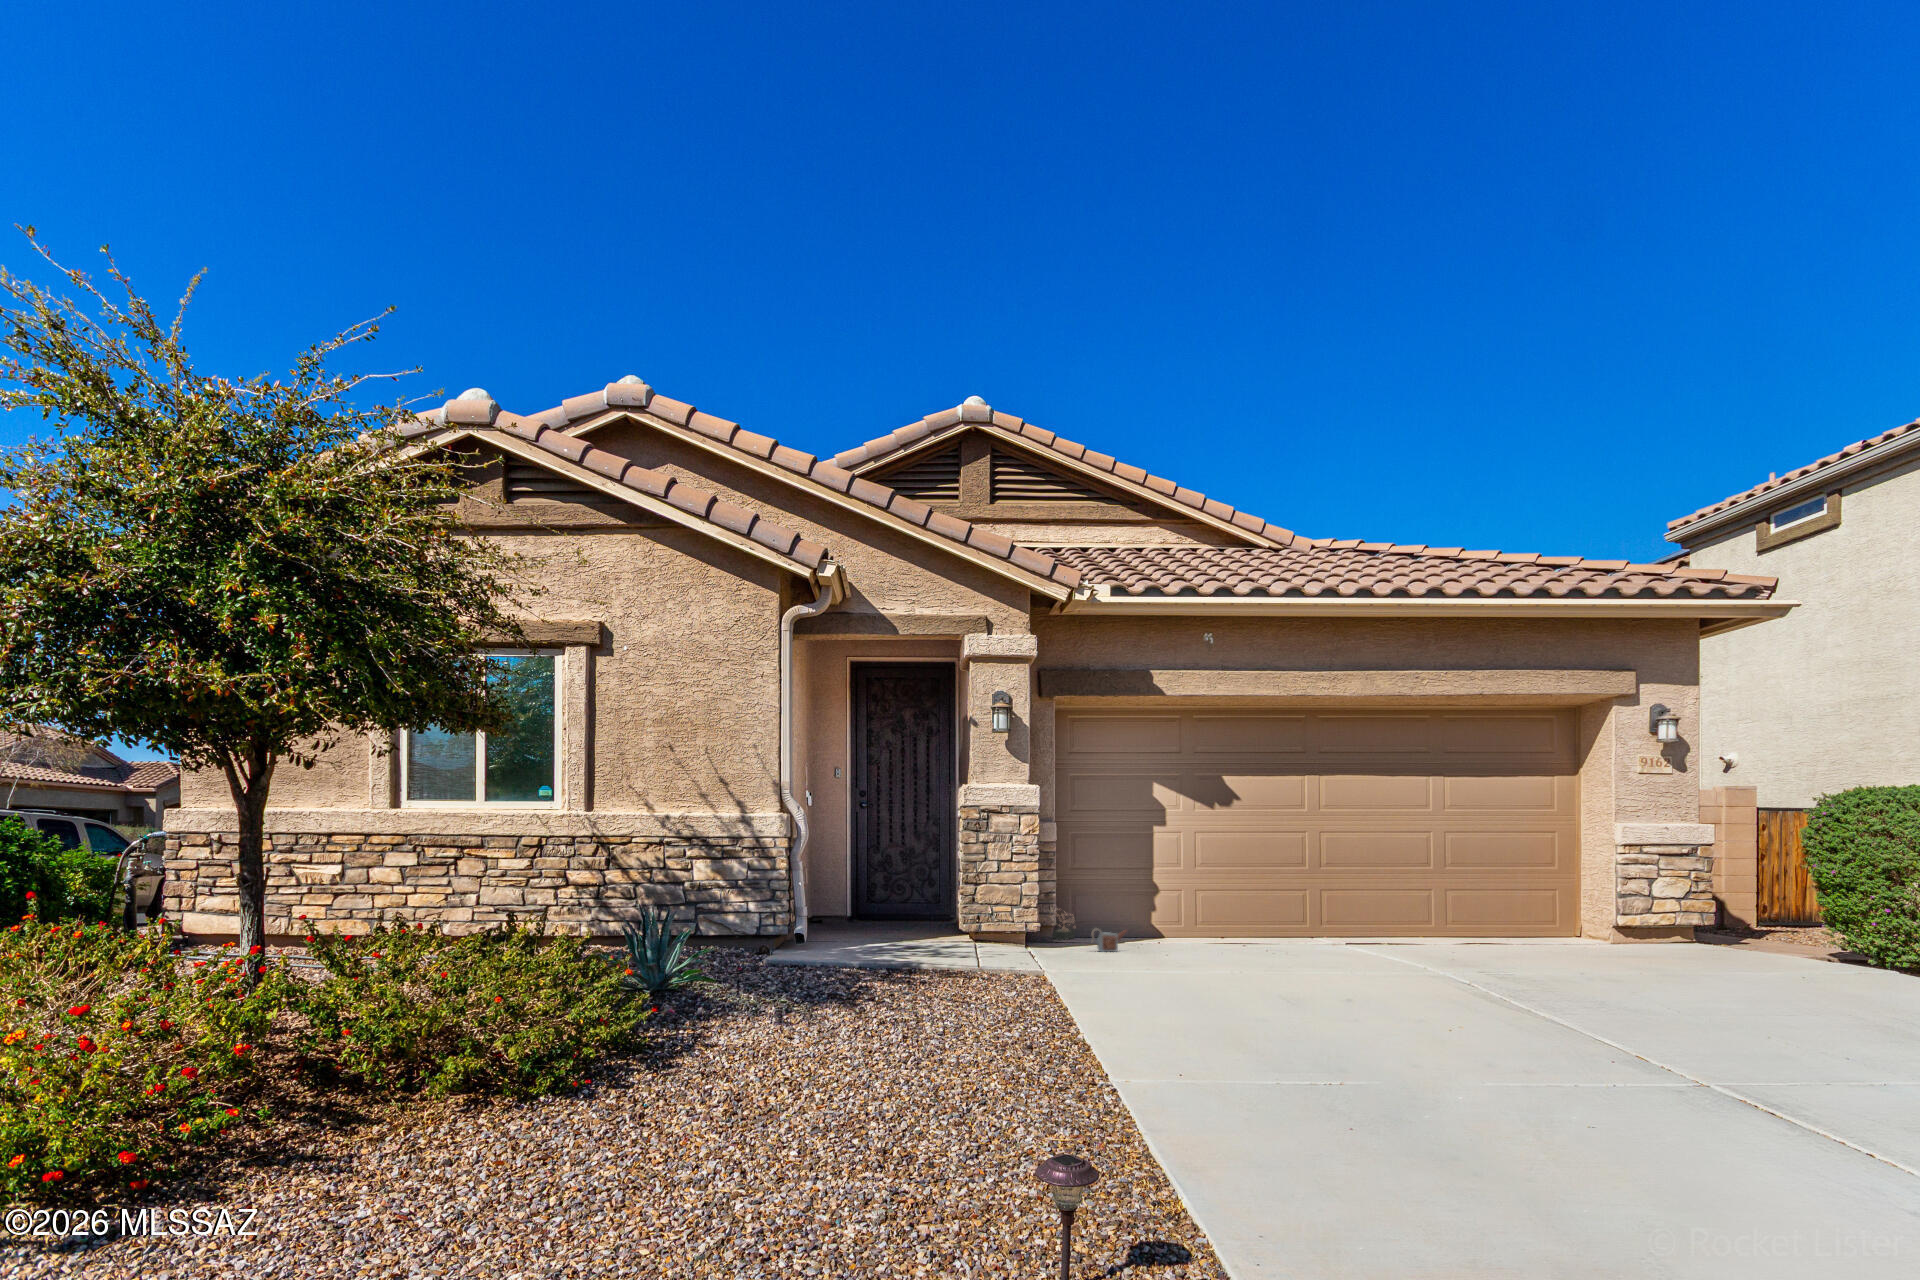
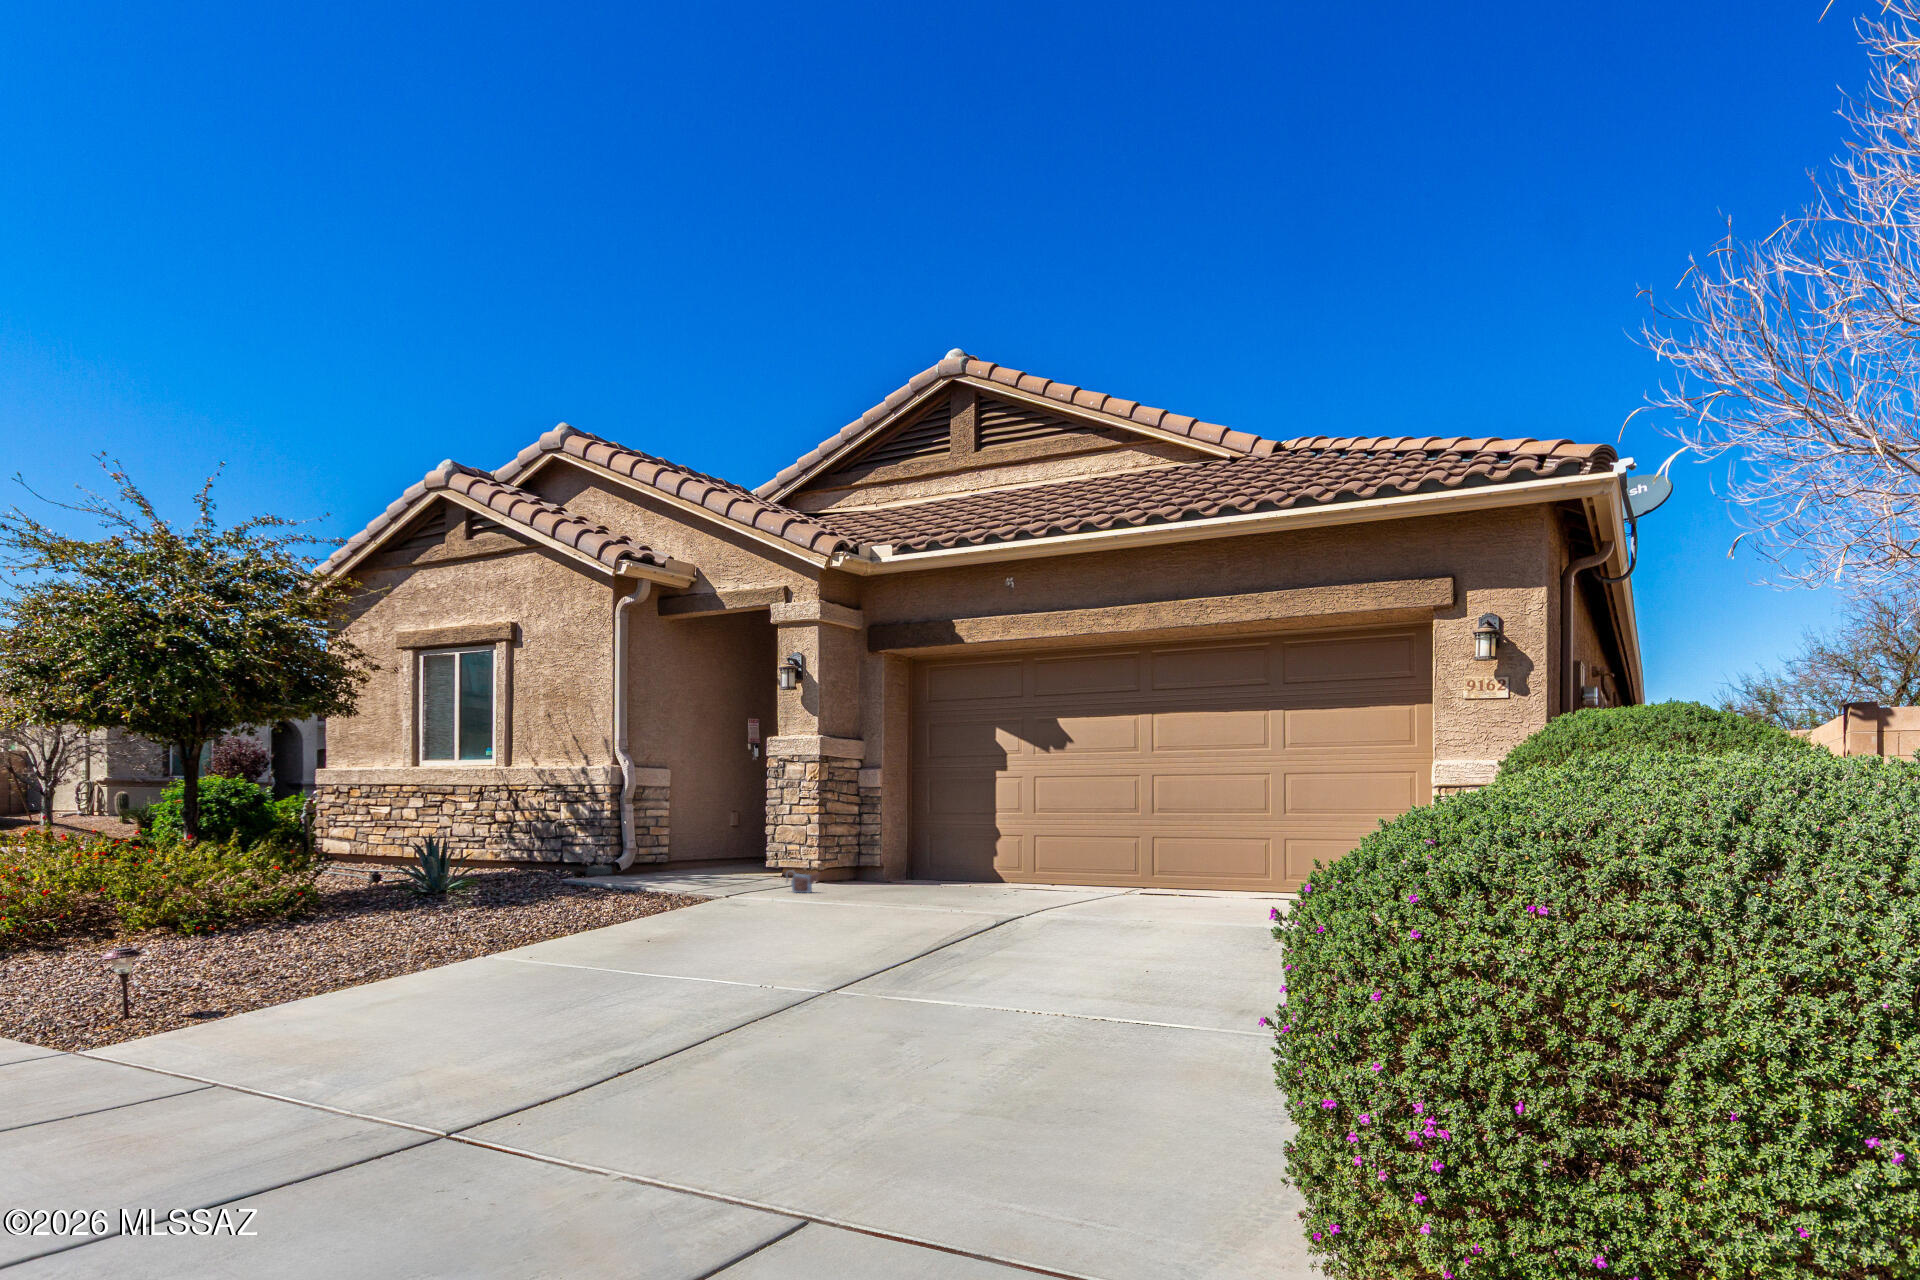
decorative plant: present [1050,912,1076,940] -> present [583,846,613,875]

